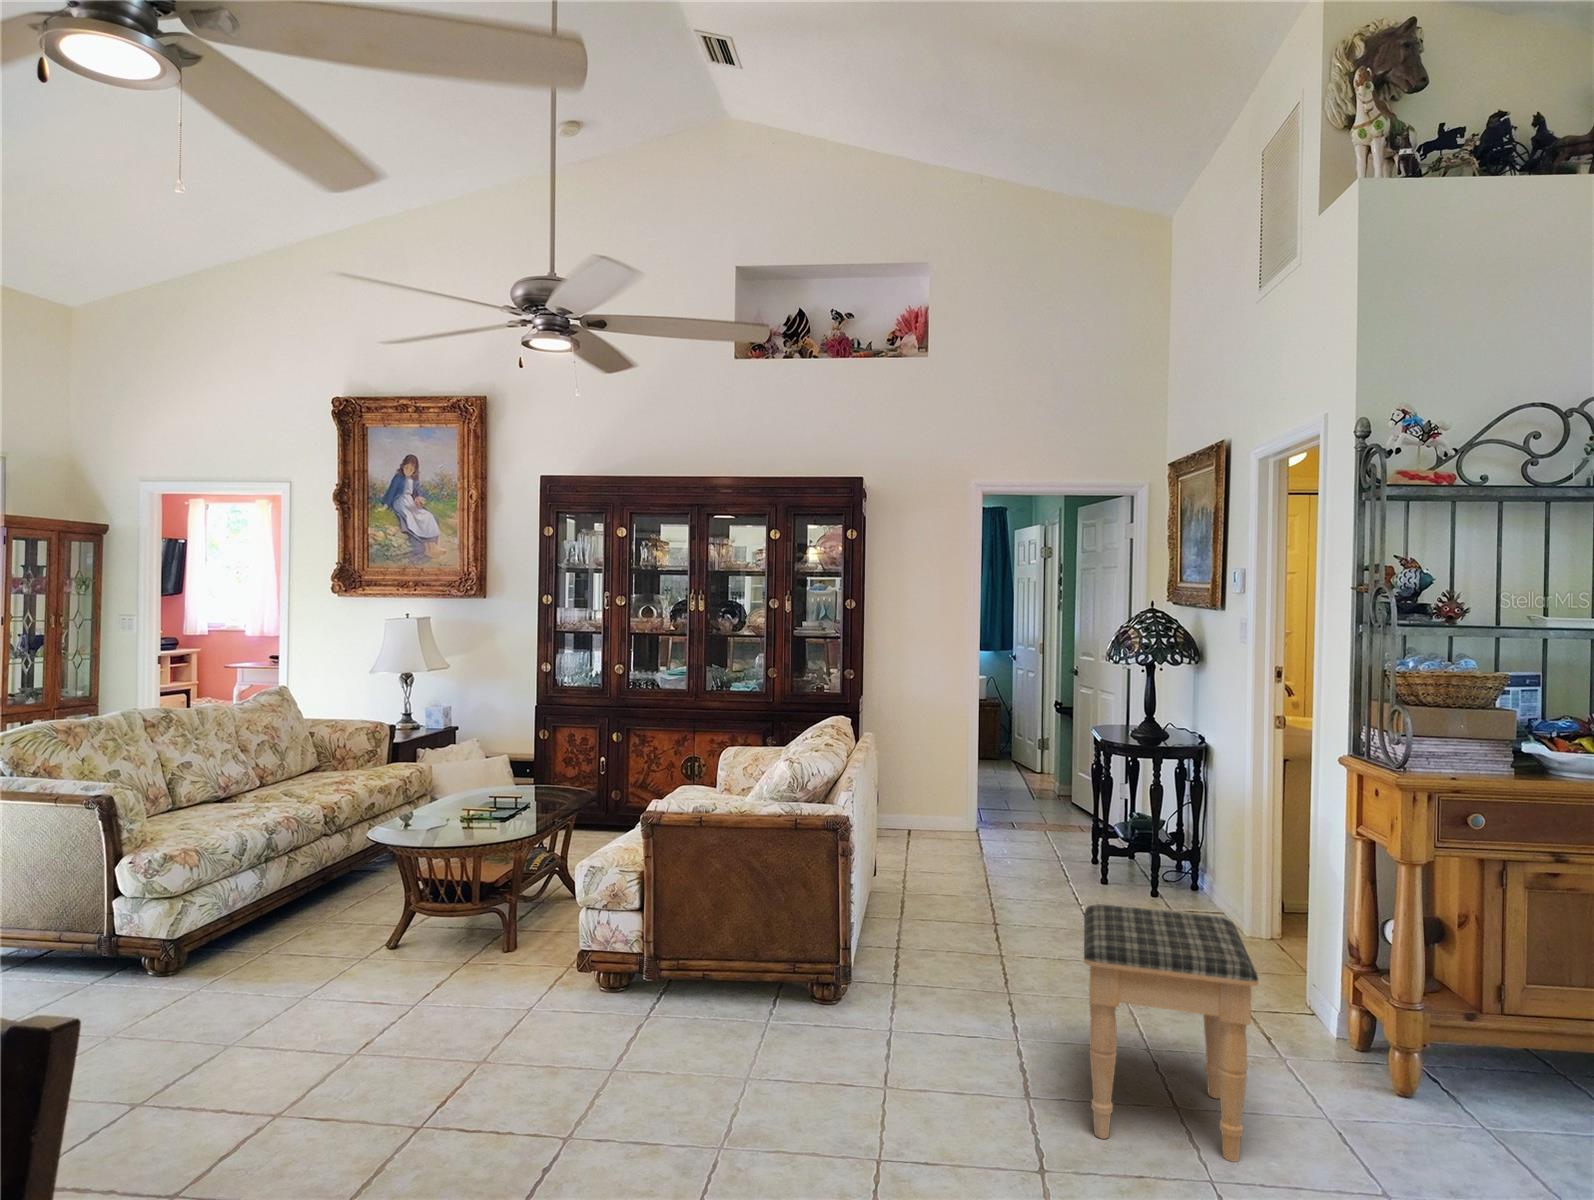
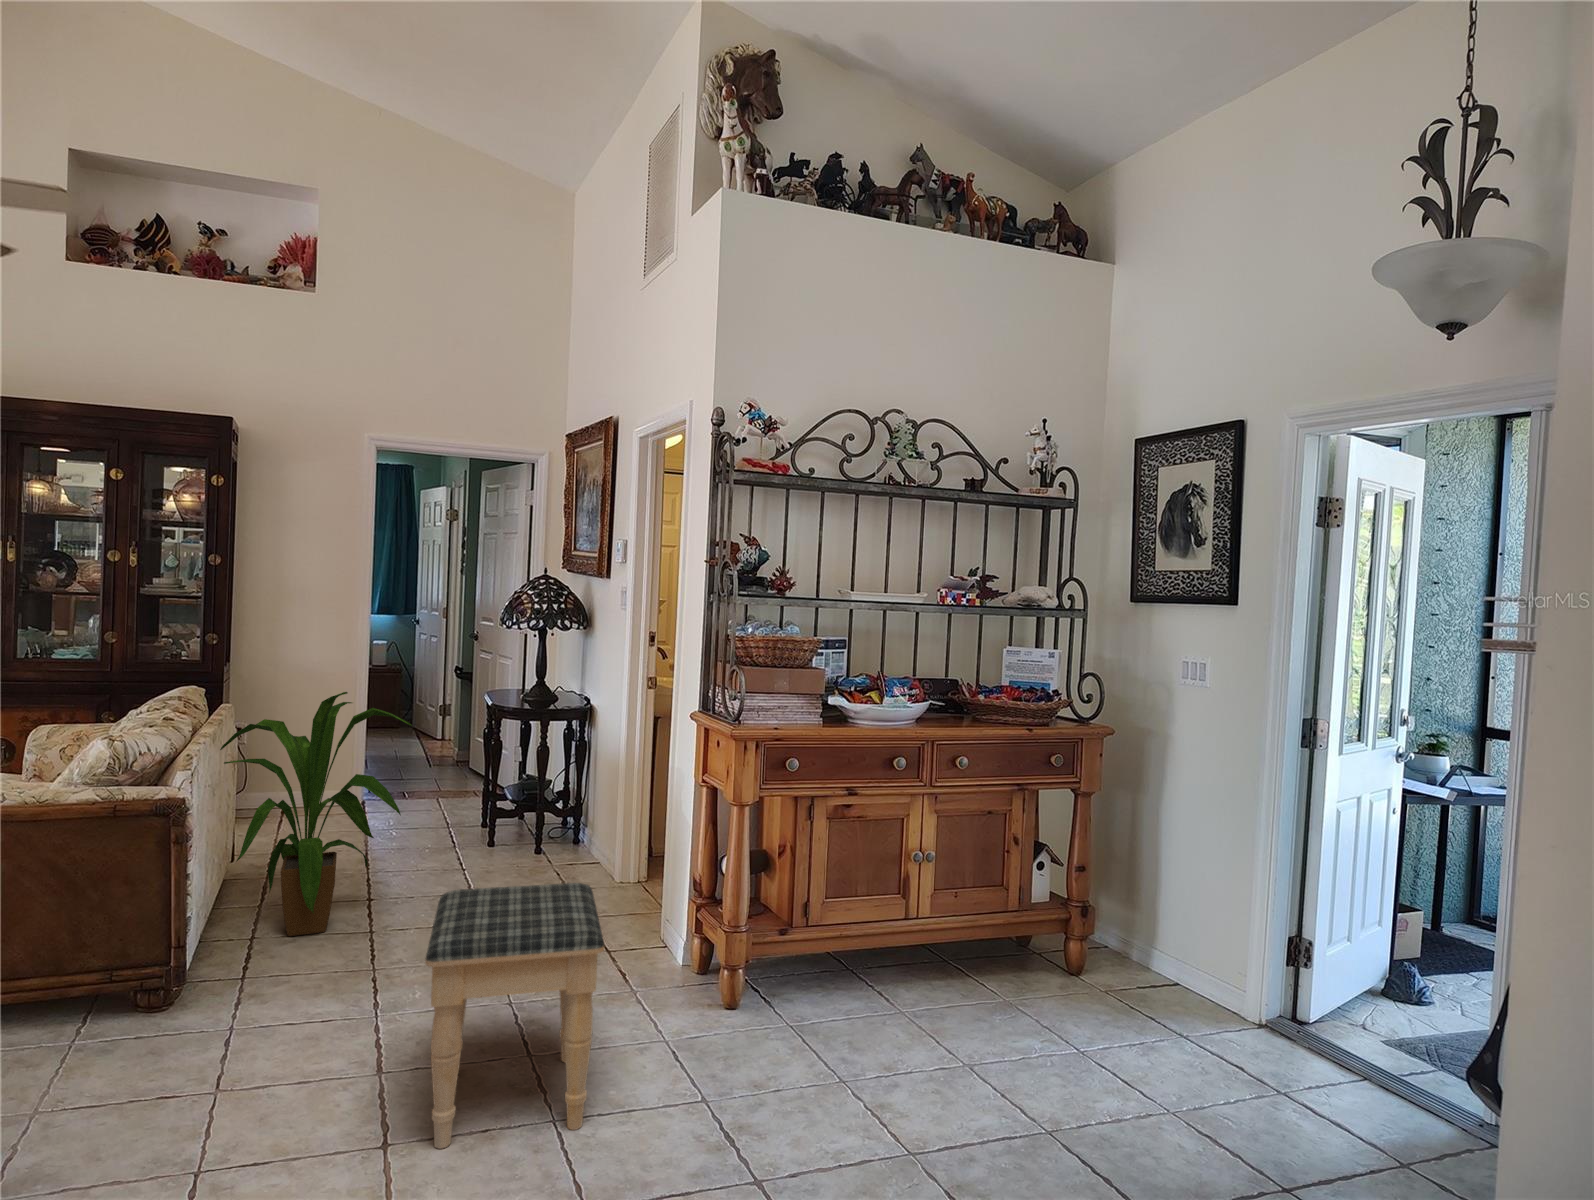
house plant: none [883,718,1038,932] -> present [220,692,412,936]

